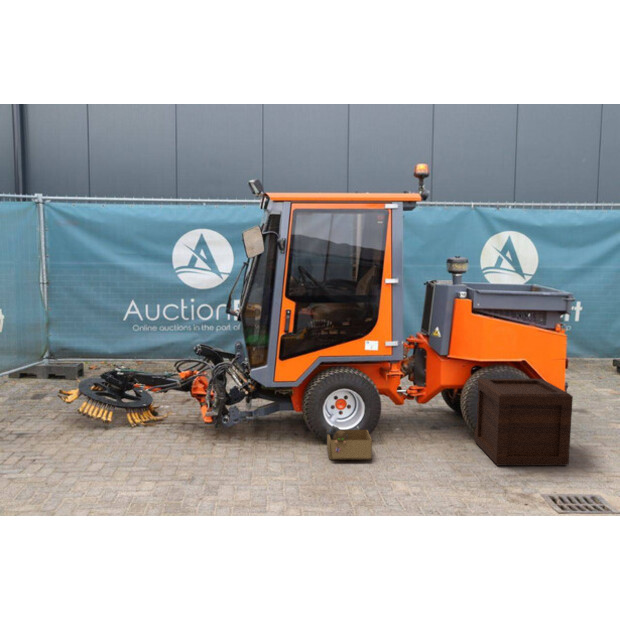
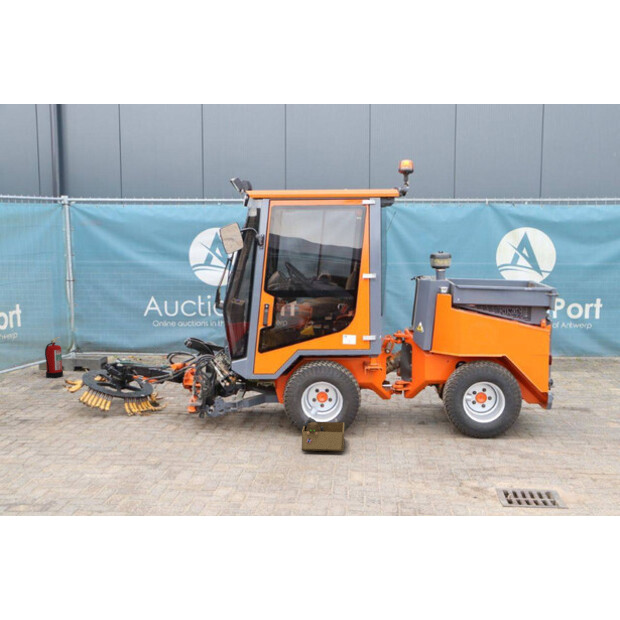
fire extinguisher: none [21,343,39,387] -> present [45,337,63,378]
wooden crate: present [474,378,573,466] -> none [455,374,545,463]

